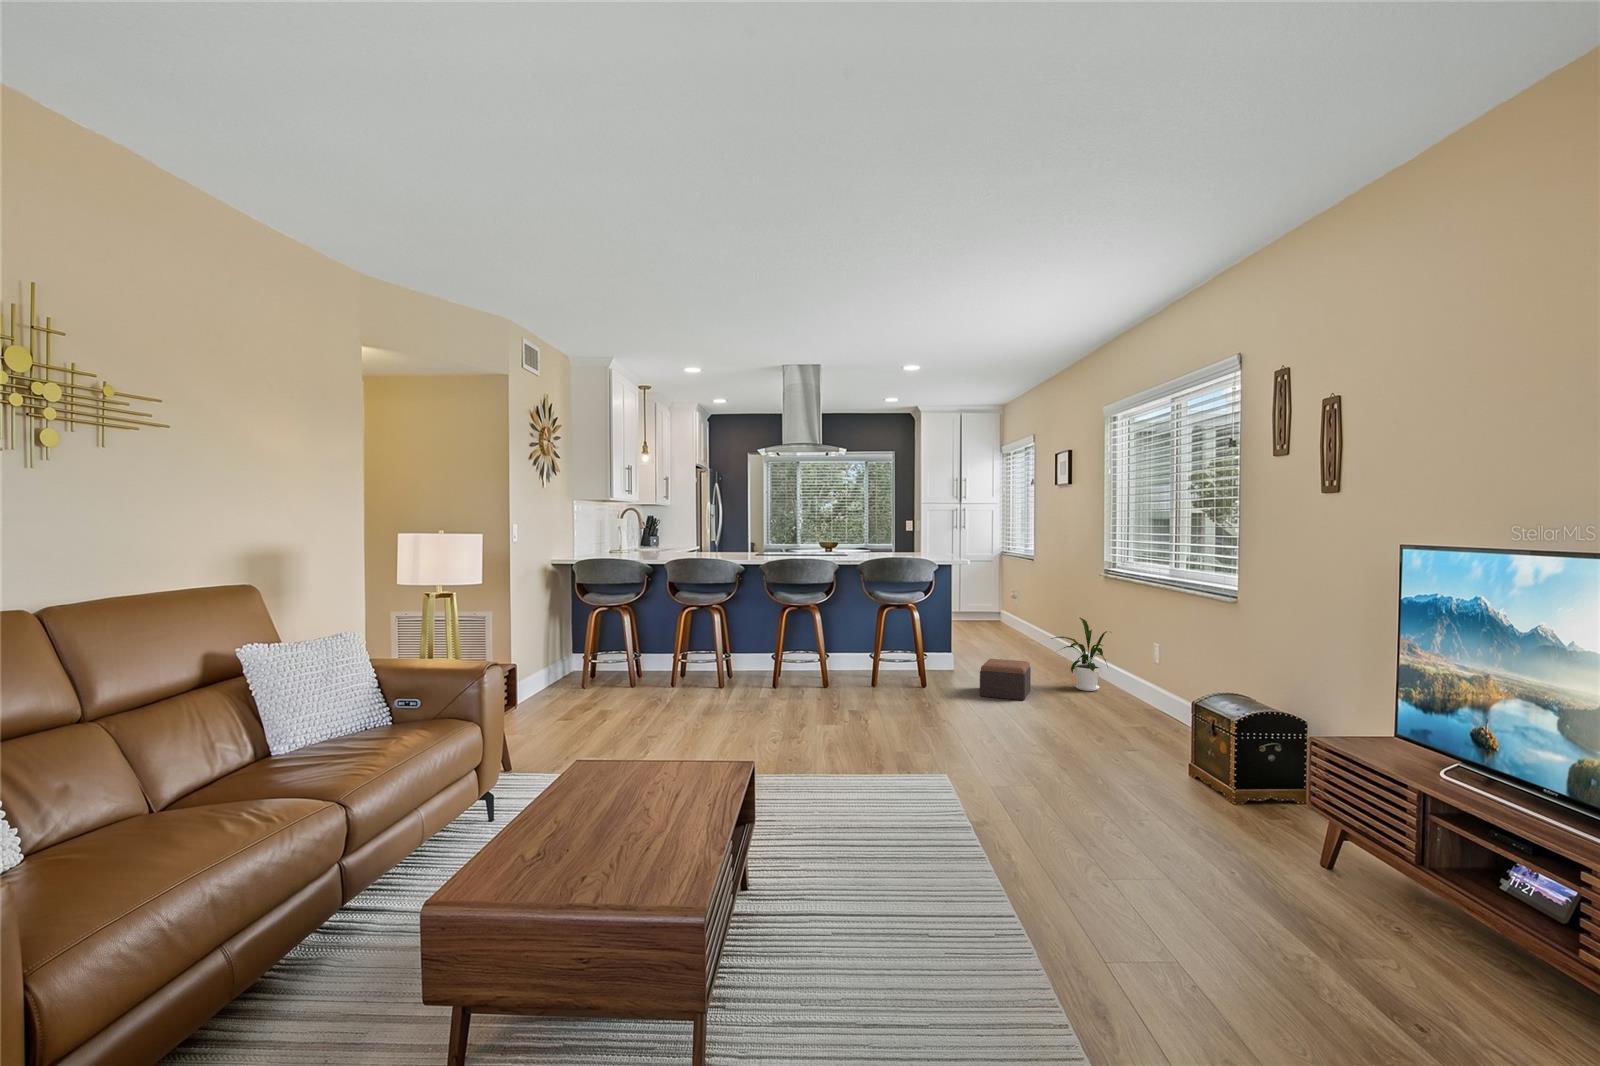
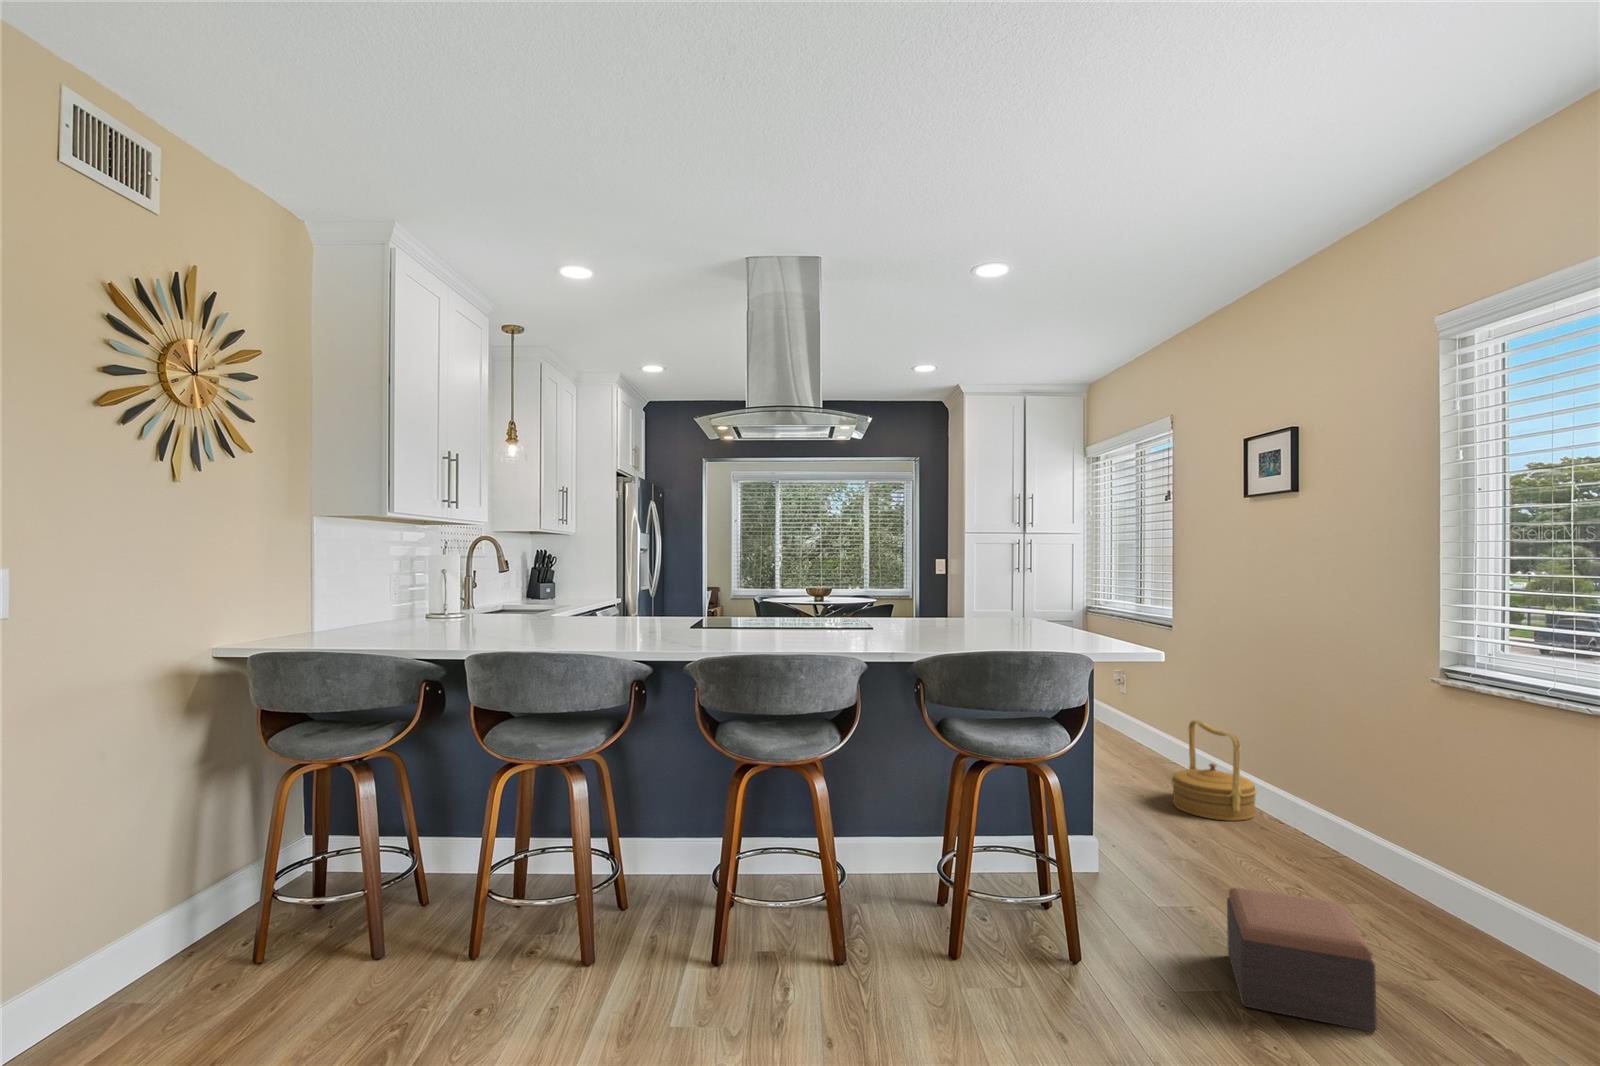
woven basket: none [1011,609,1054,657] -> present [1171,720,1257,821]
house plant: present [1055,618,1107,691] -> none [1348,778,1525,971]

